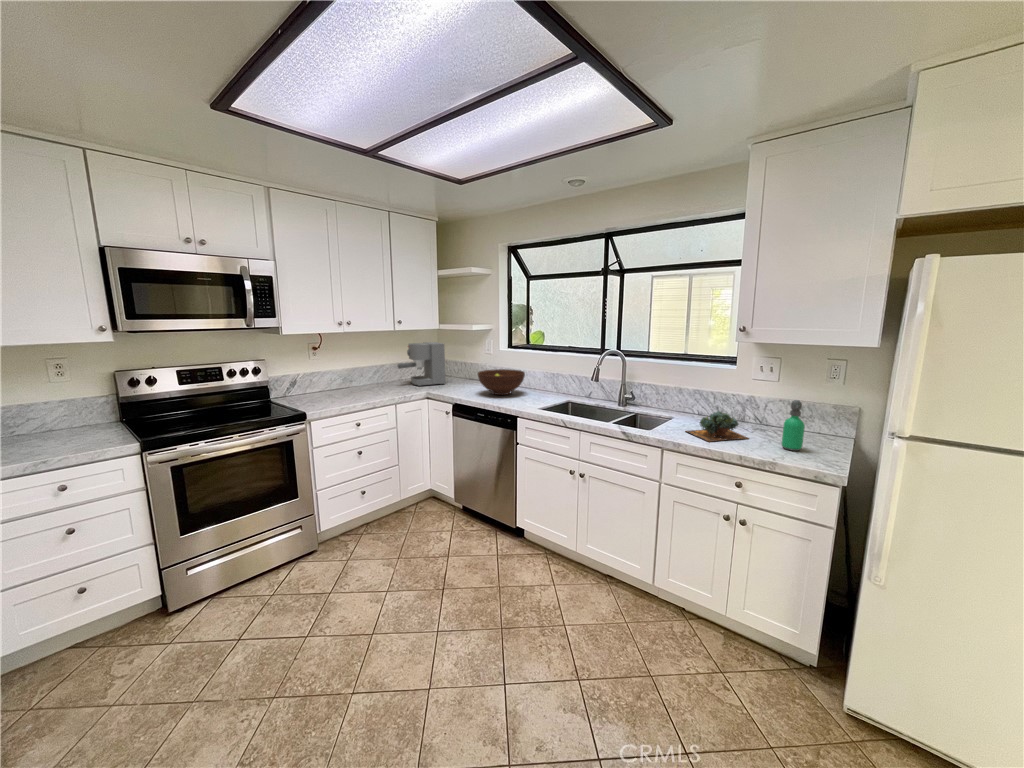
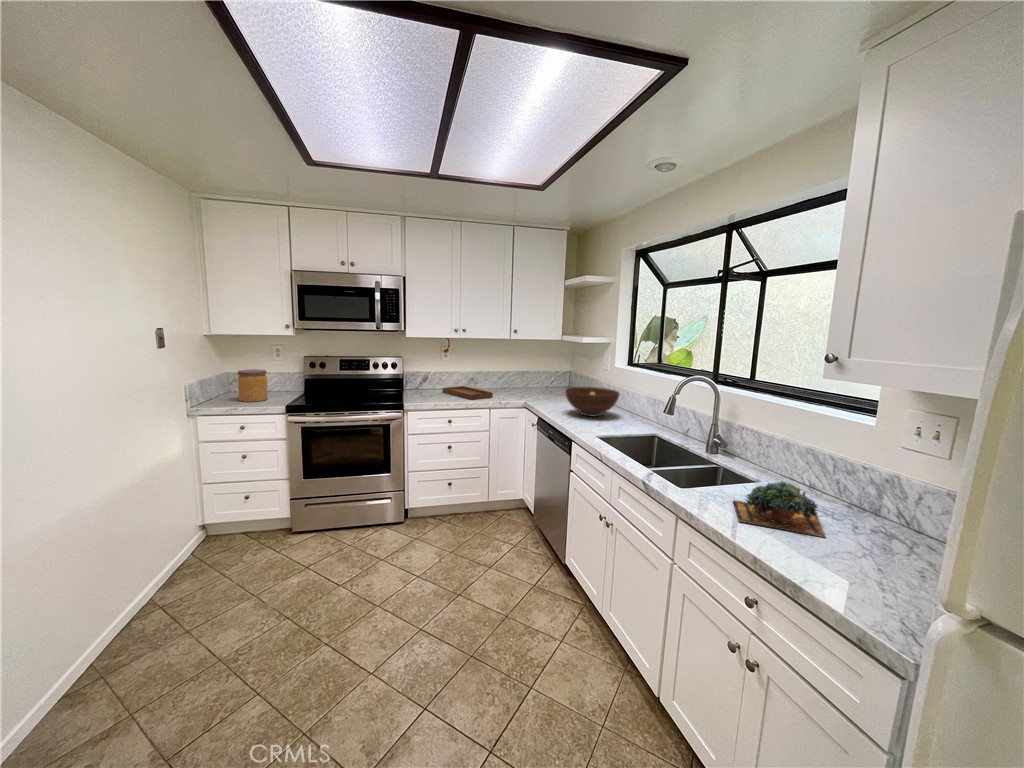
coffee maker: present [398,342,446,386] -> none [513,353,559,398]
tray: none [325,375,389,398] -> present [443,378,493,399]
jar: none [25,400,89,452] -> present [238,369,268,402]
soap dispenser: present [782,400,805,451] -> none [859,488,905,580]

